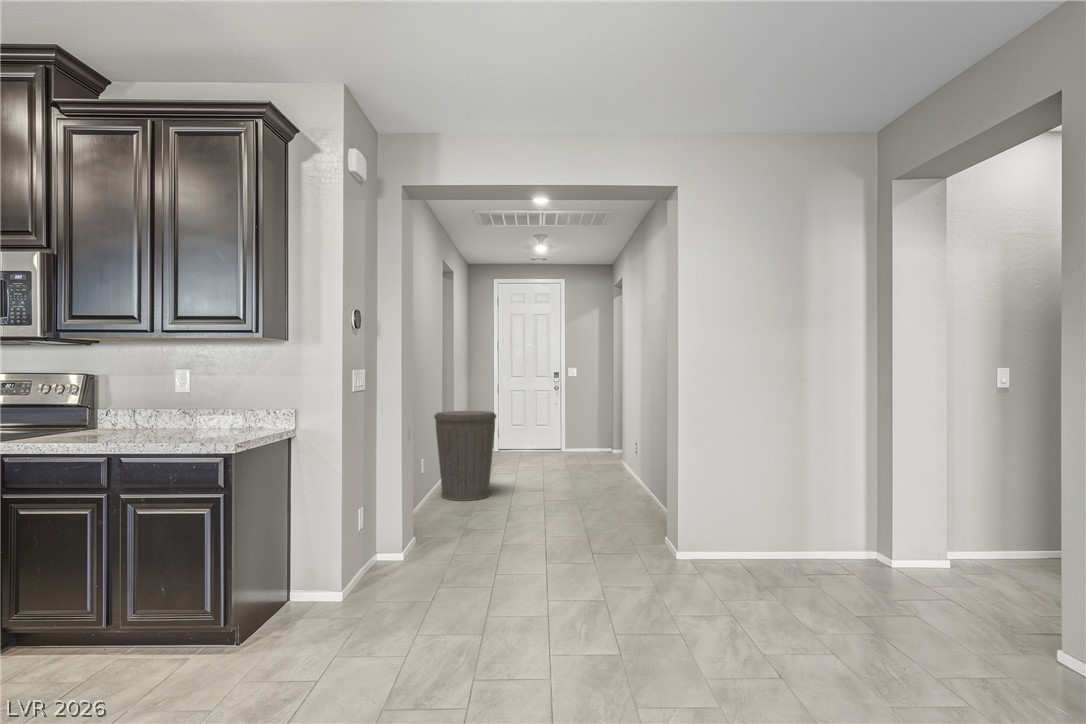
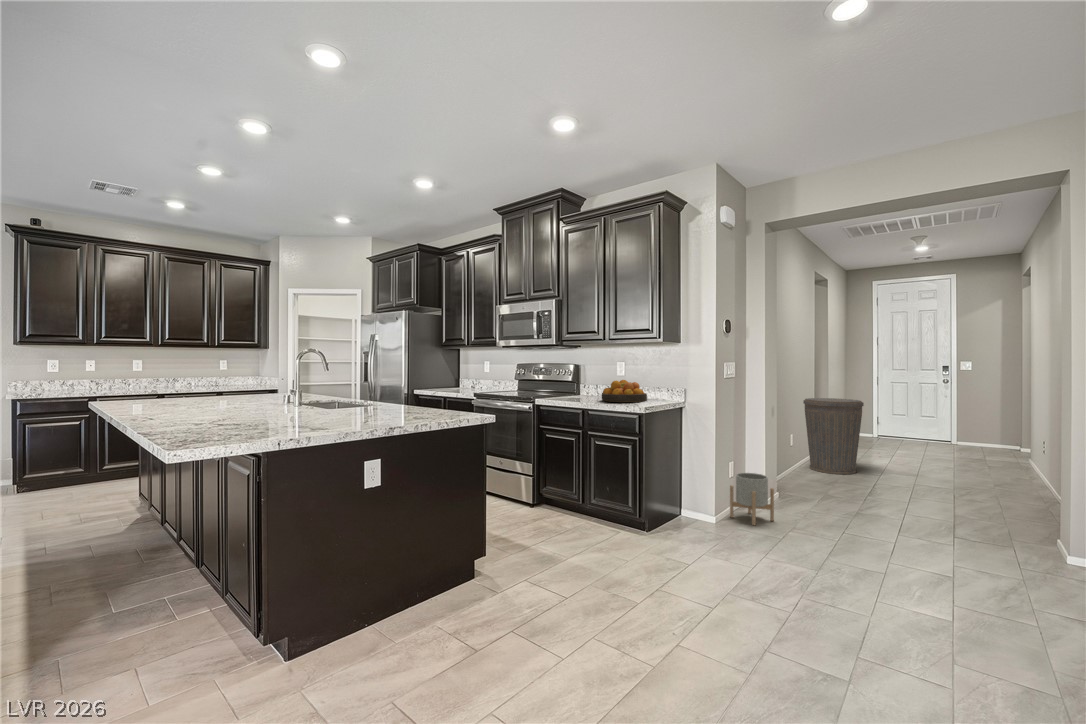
fruit bowl: none [146,399,232,438] -> present [602,380,647,402]
planter: none [362,521,419,595] -> present [730,473,774,525]

